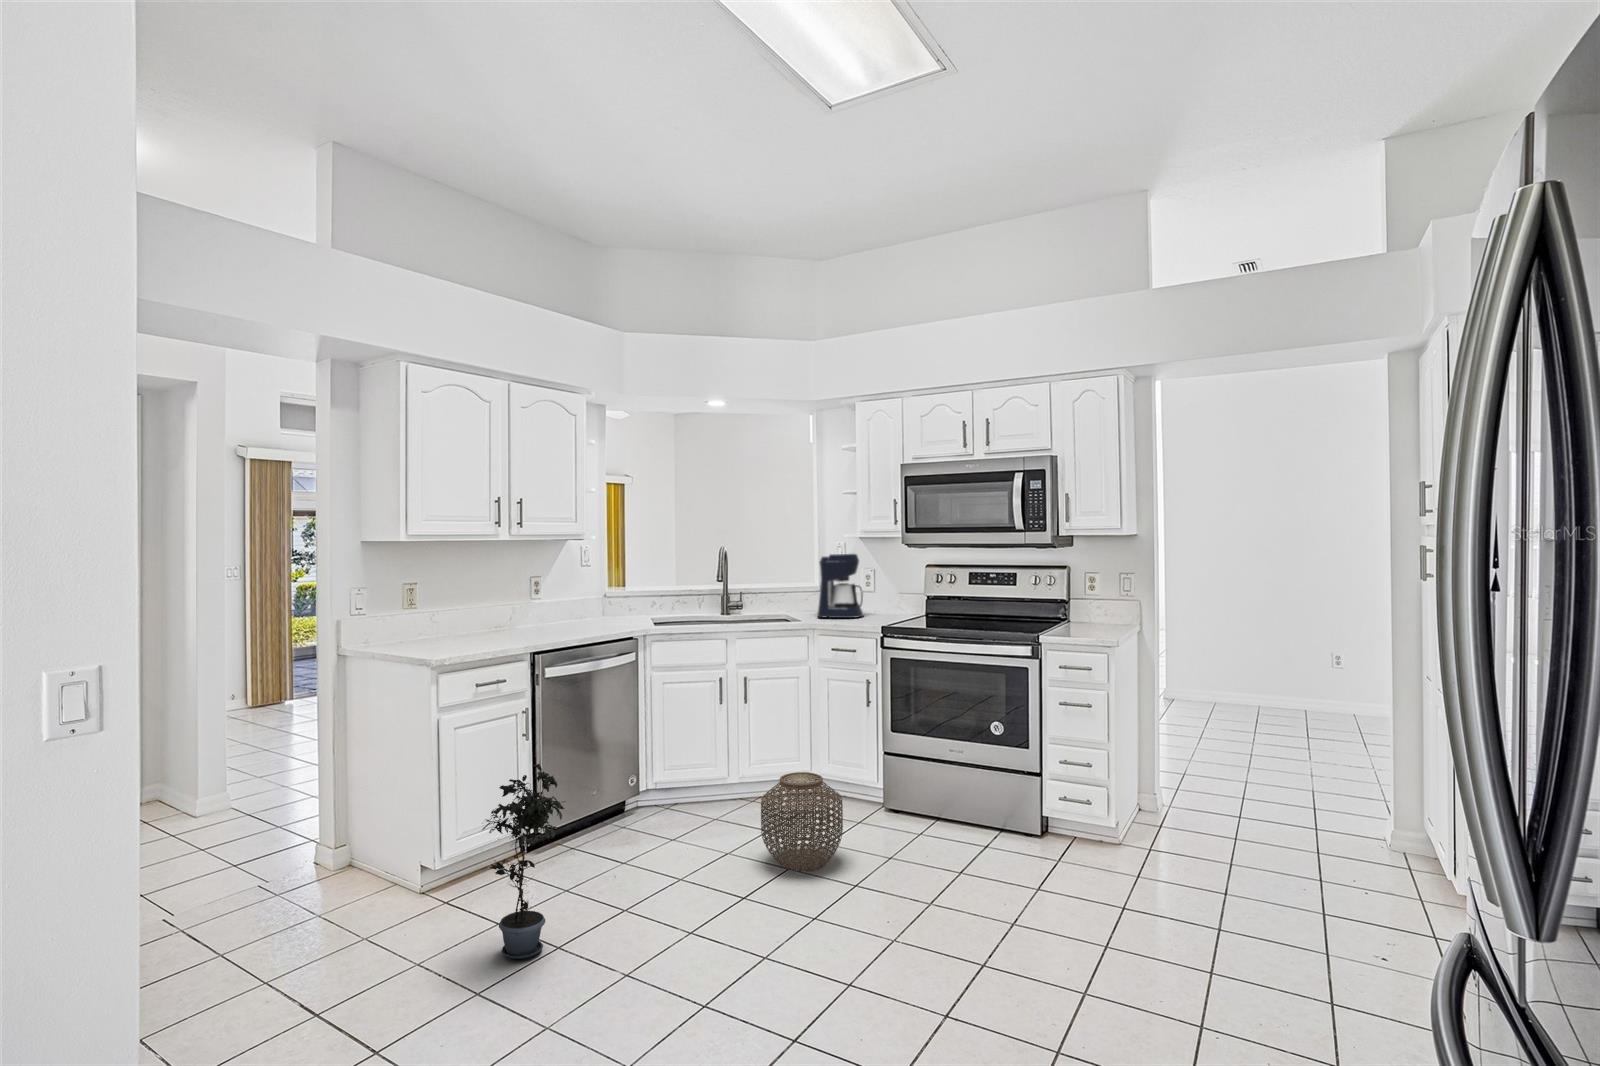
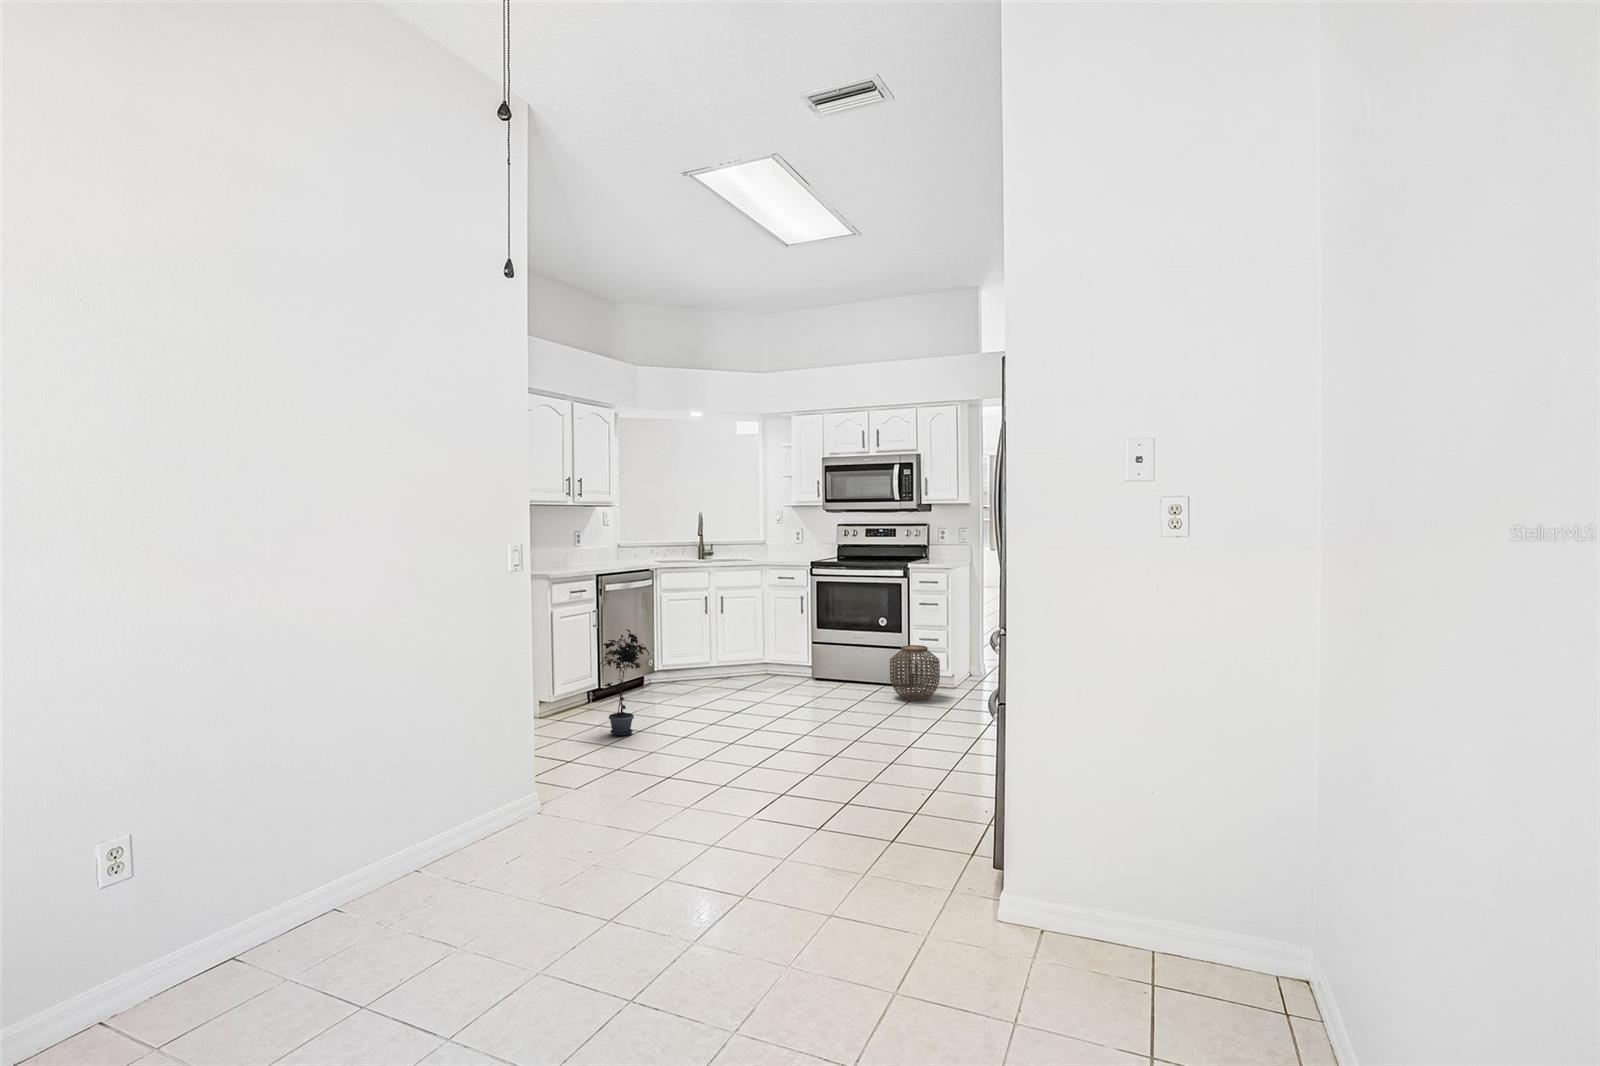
coffee maker: present [817,553,864,618] -> none [766,517,797,559]
woven basket: present [761,772,843,871] -> present [890,645,940,701]

